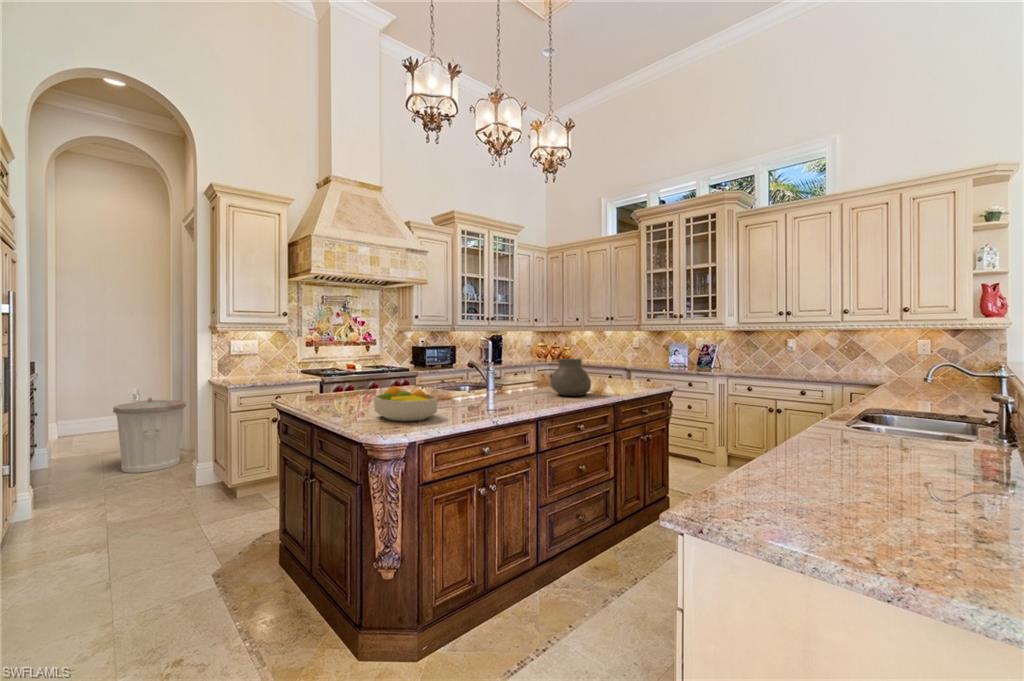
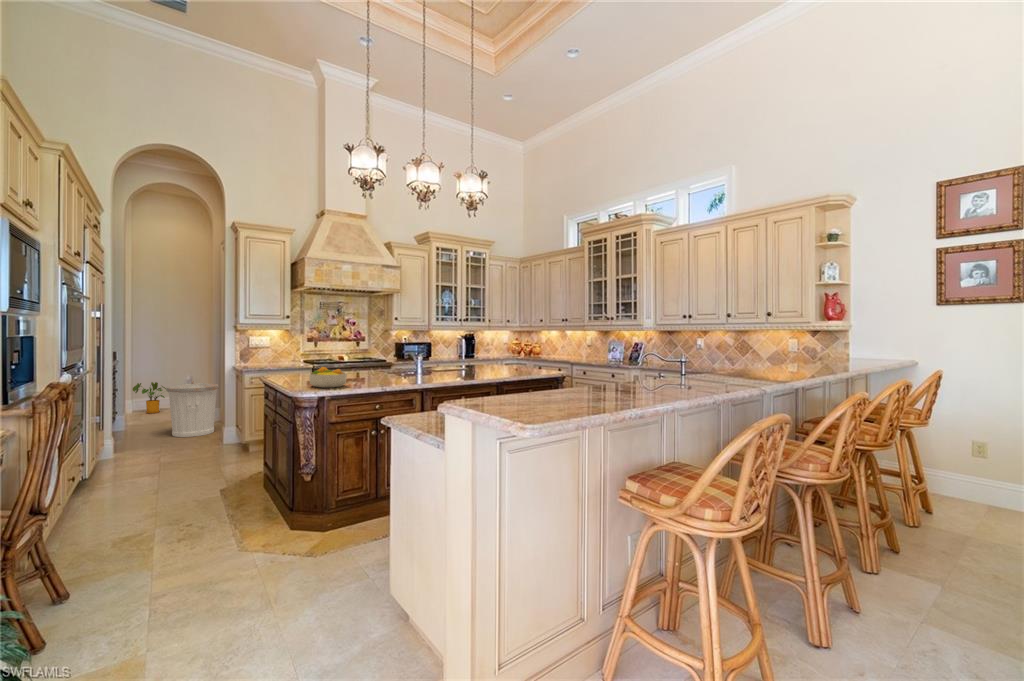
vase: present [549,359,591,396] -> none [446,352,477,378]
house plant: none [64,397,117,437] -> present [132,382,166,413]

